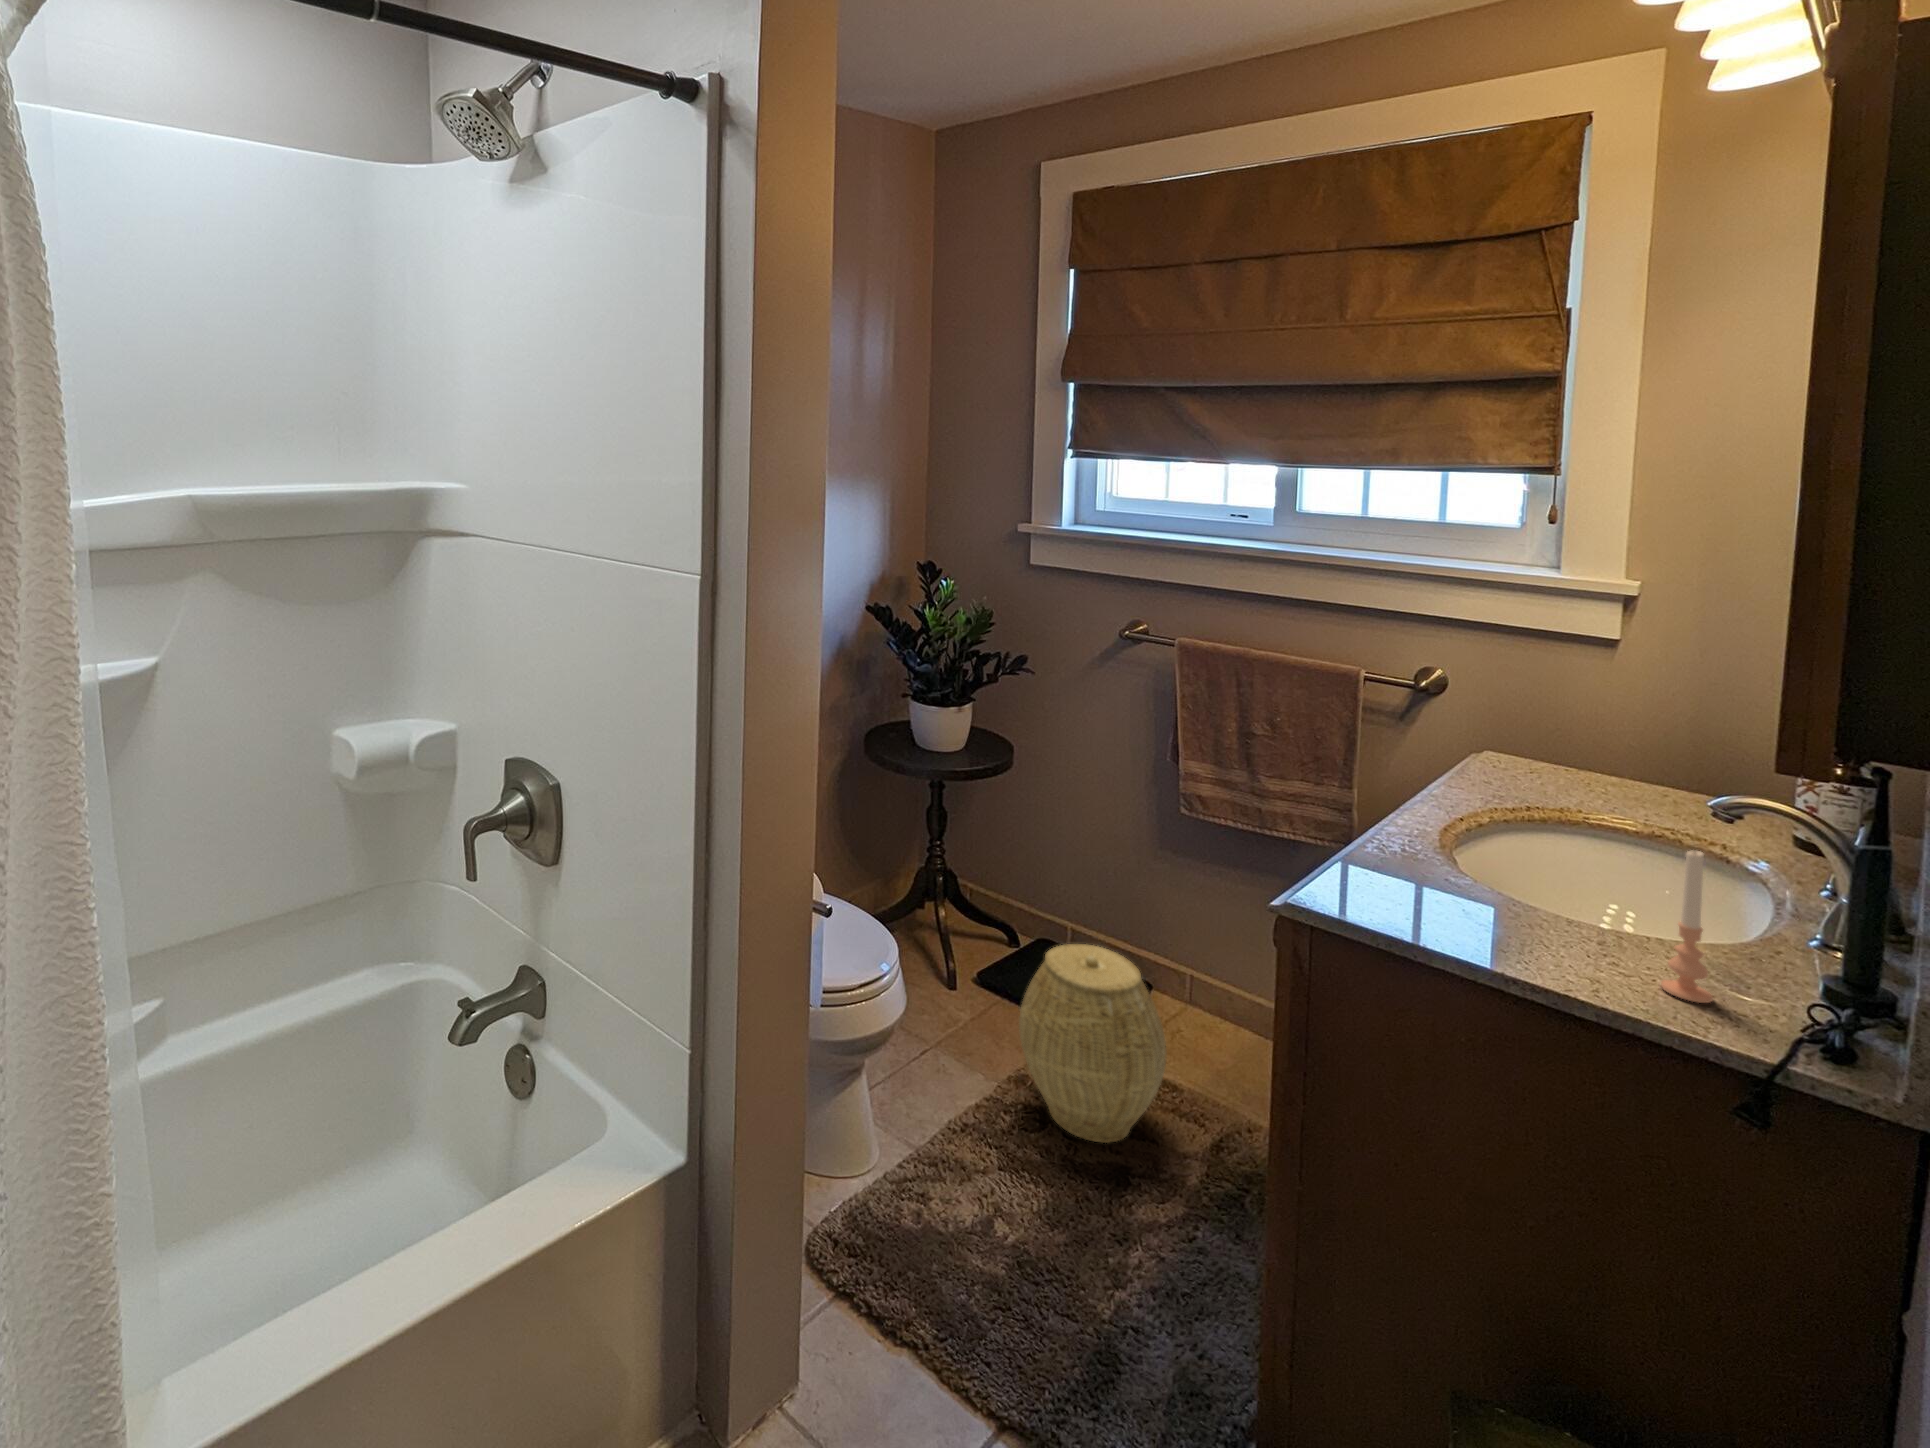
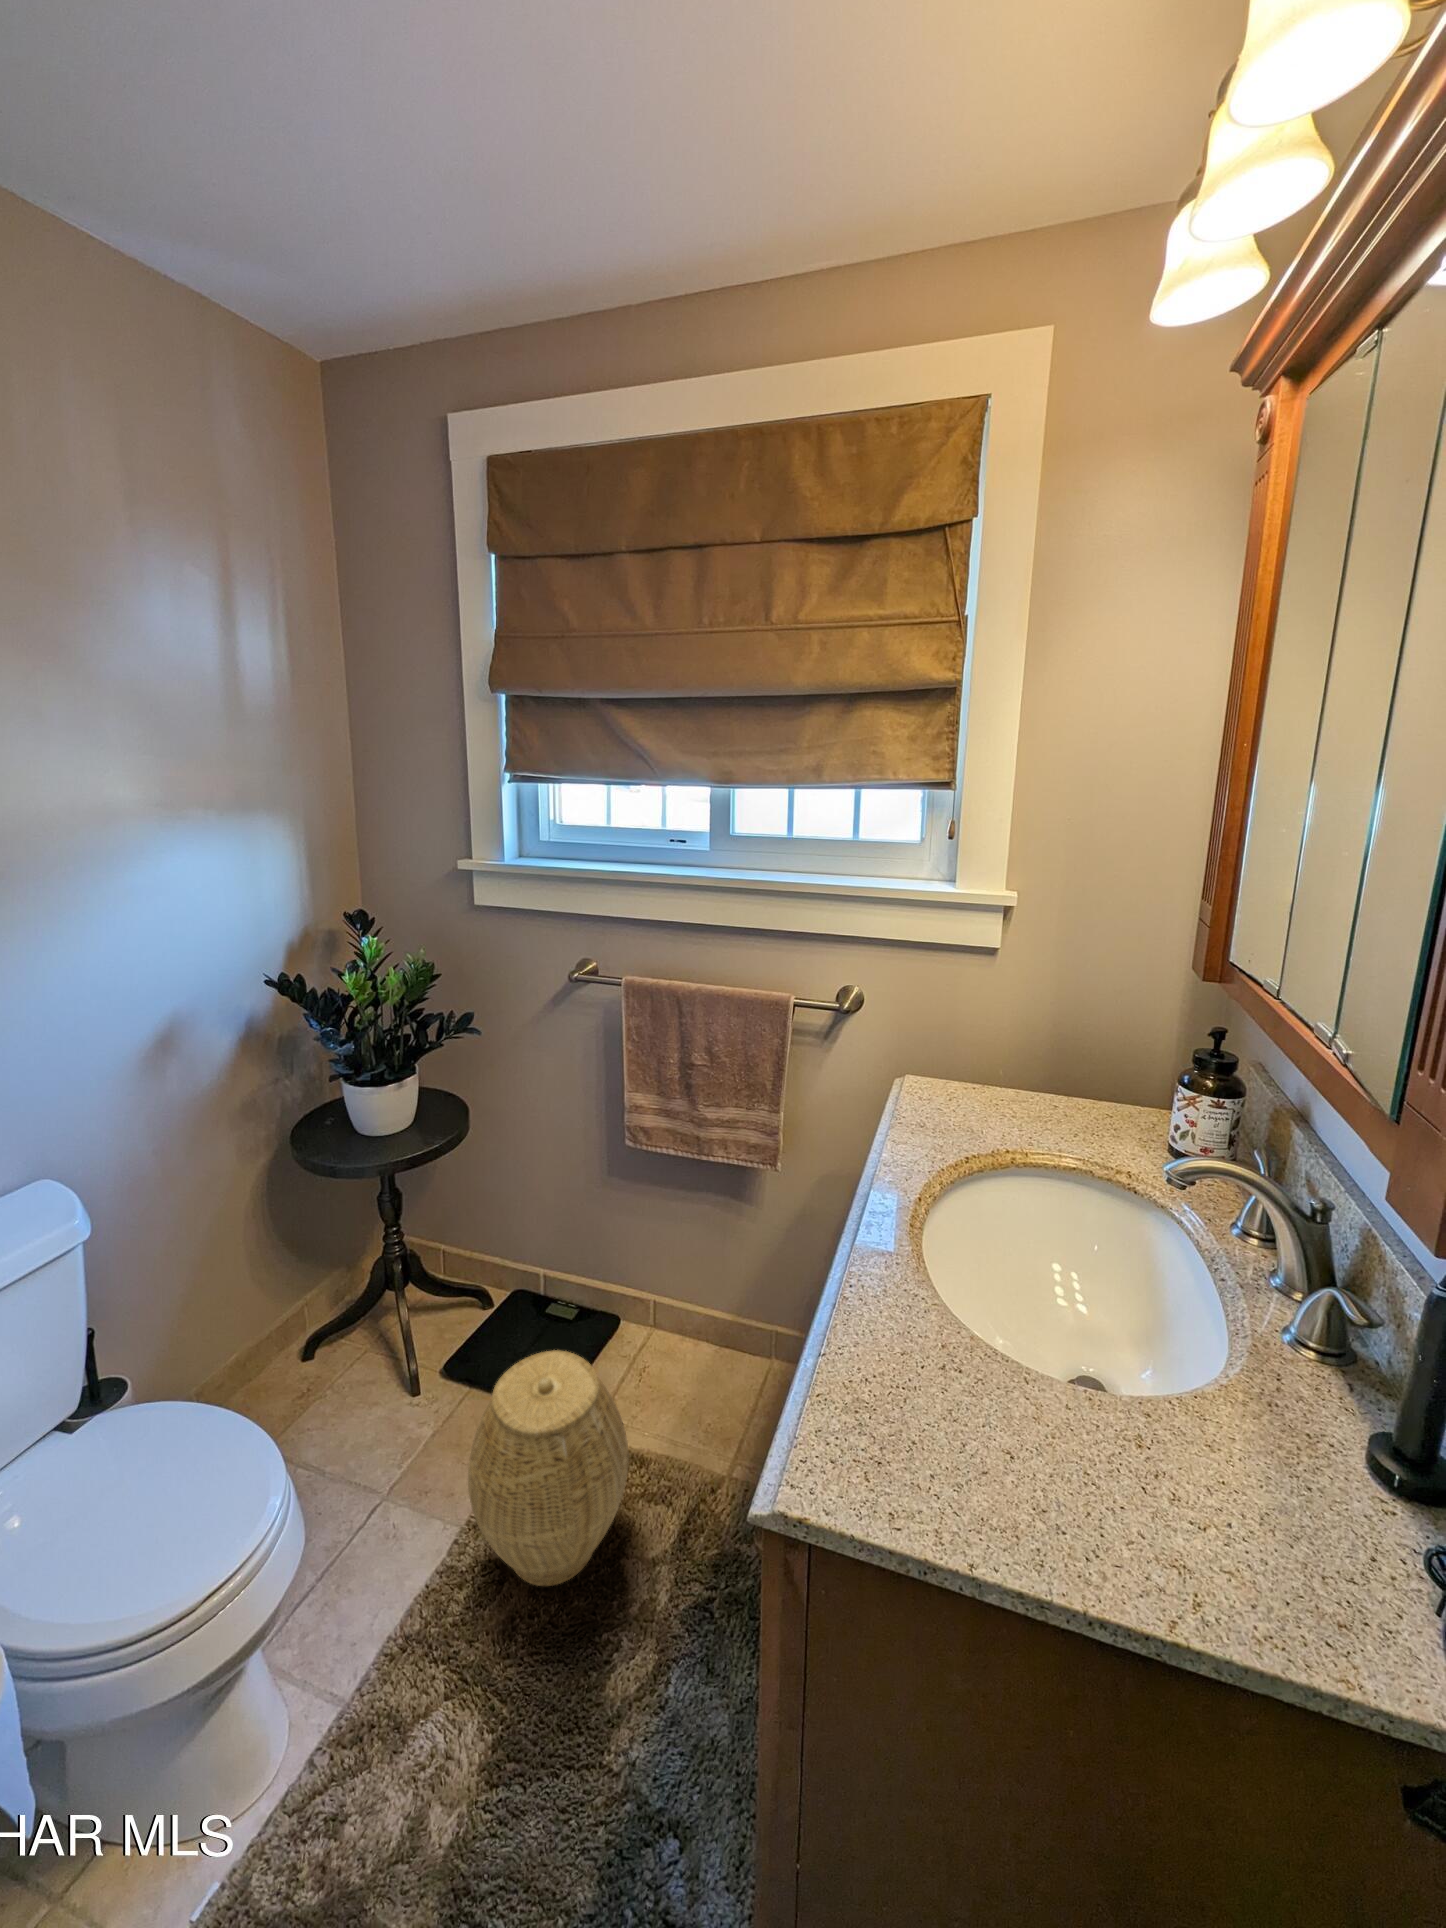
candle: present [1661,850,1713,1003] -> none [1229,1341,1305,1556]

